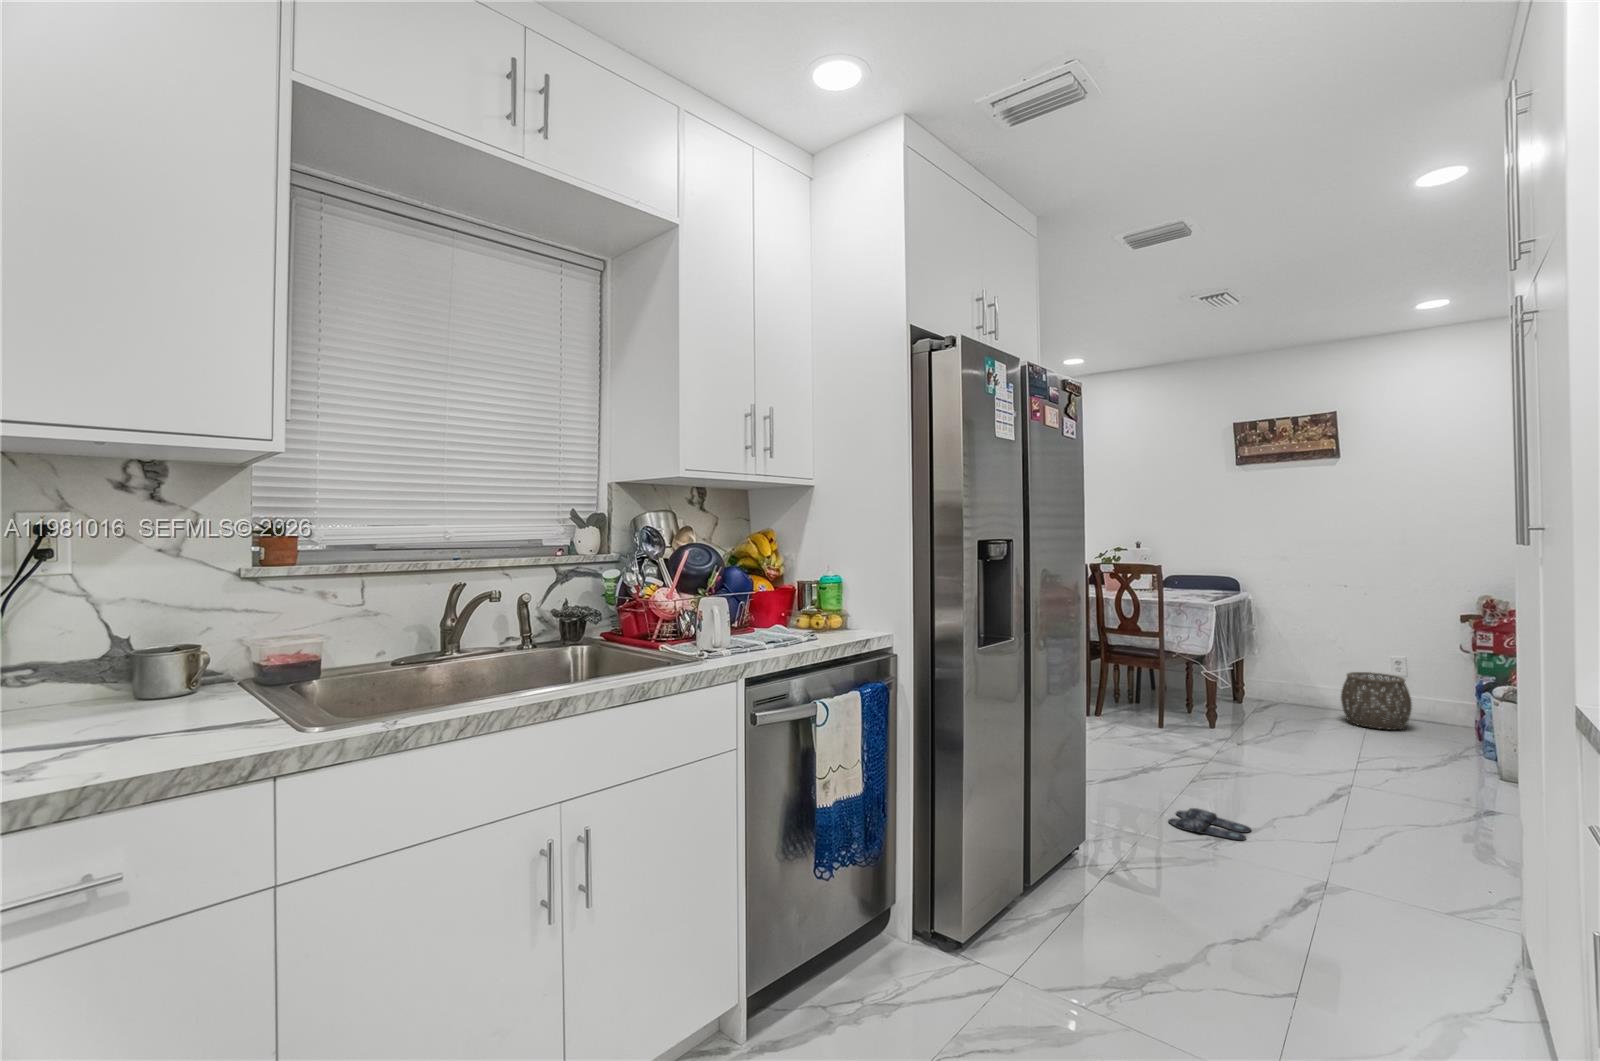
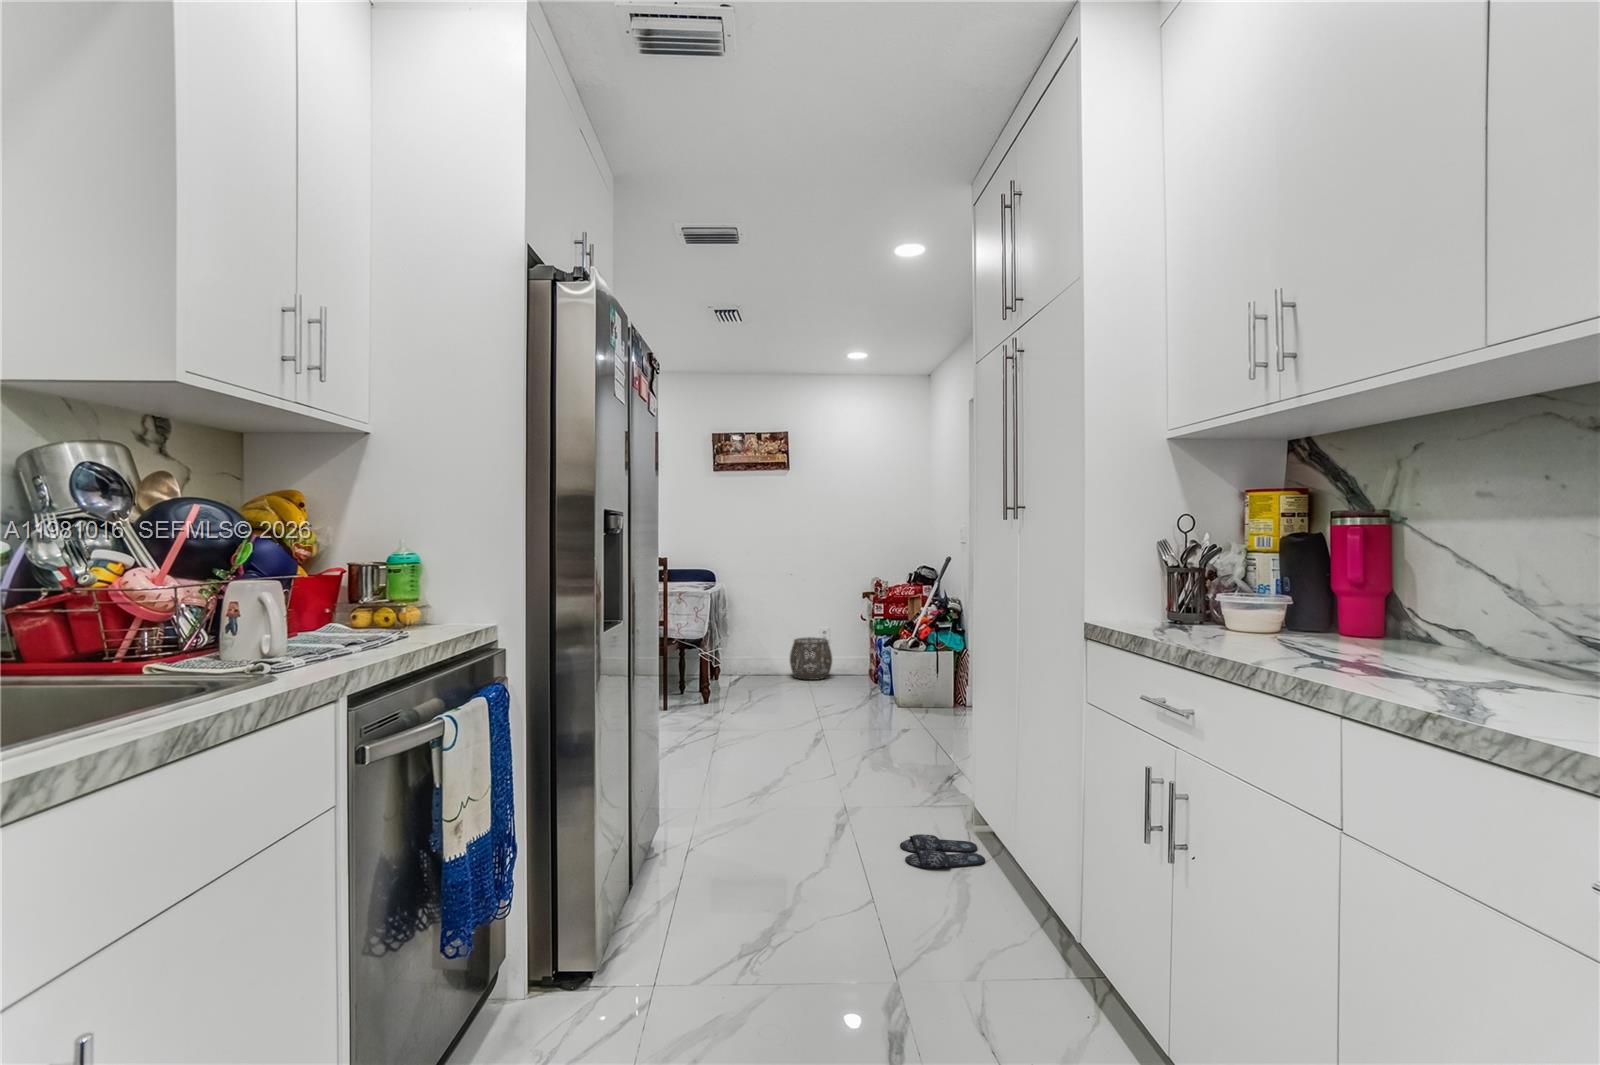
slippers: present [1169,808,1251,840] -> present [900,834,985,869]

